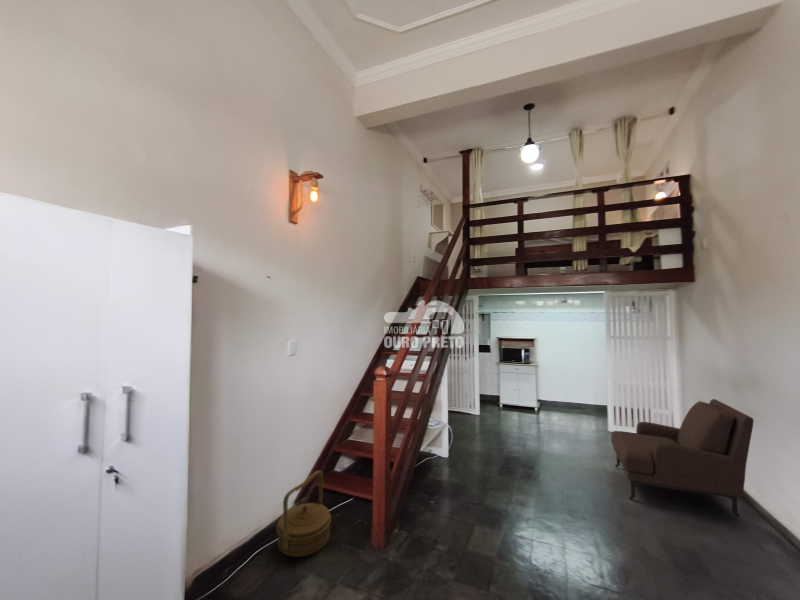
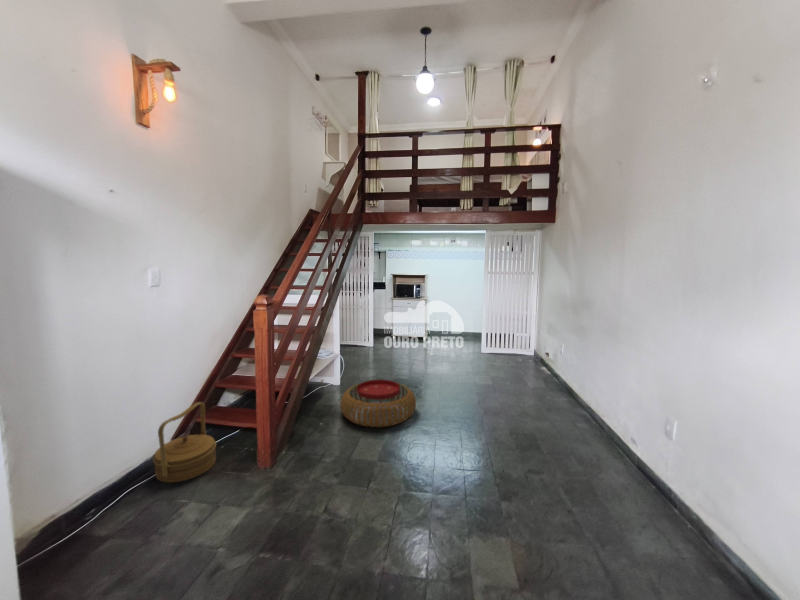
armchair: present [611,399,754,517] -> none [481,318,575,402]
pouf: none [451,459,537,522] -> present [341,380,416,427]

